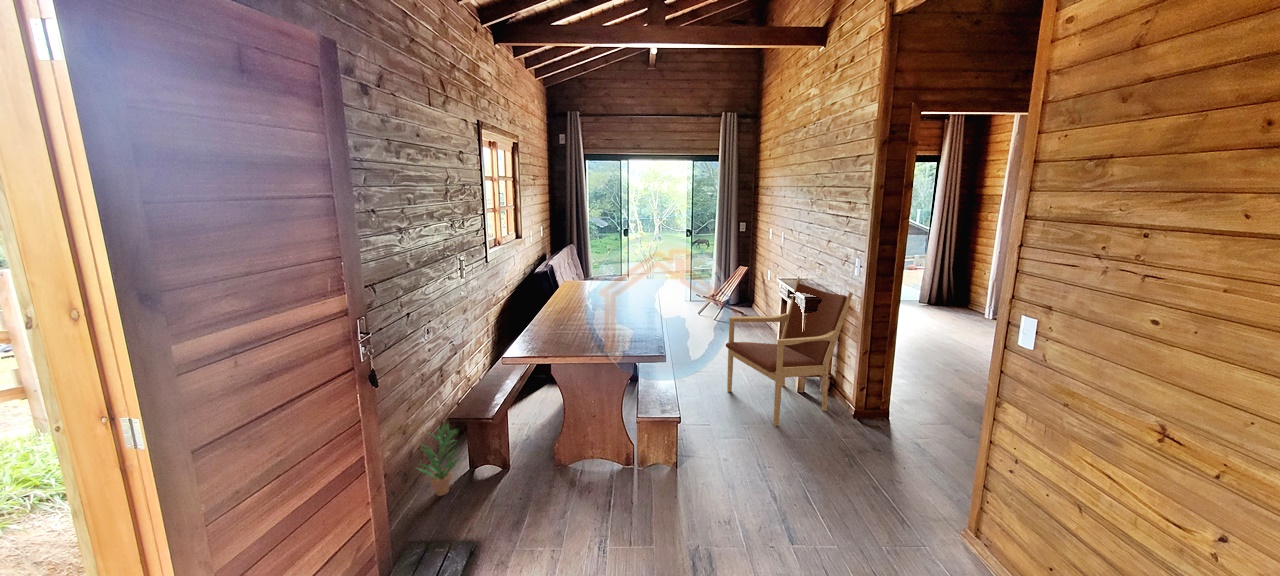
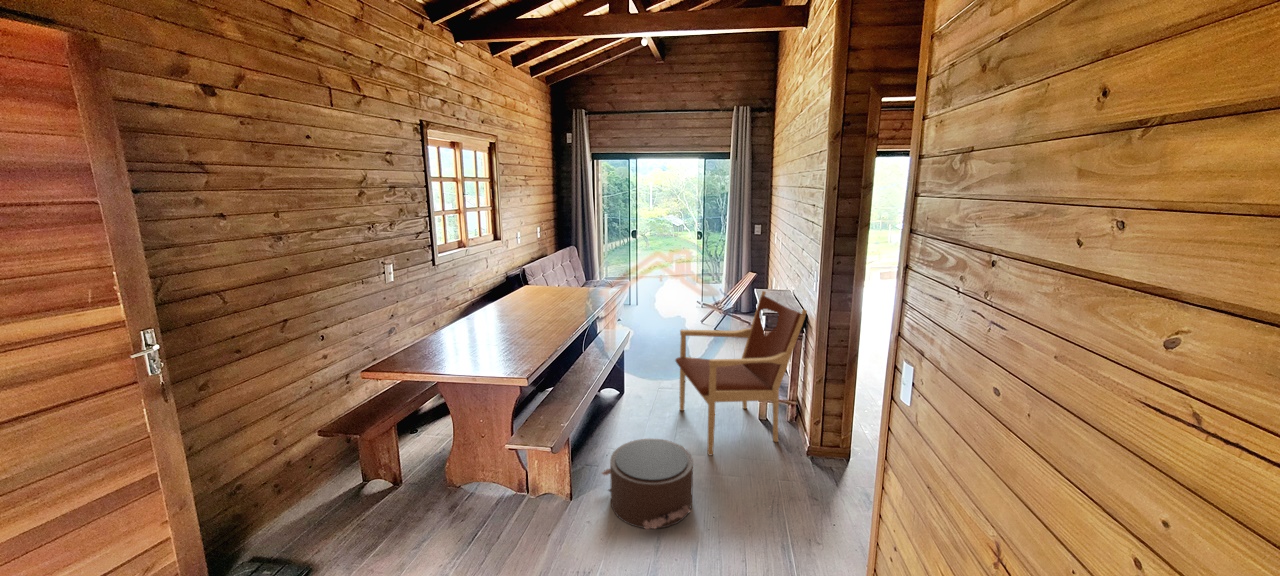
pouf: none [697,412,796,487] -> present [602,439,693,529]
potted plant: present [417,421,459,496] -> none [294,424,348,502]

